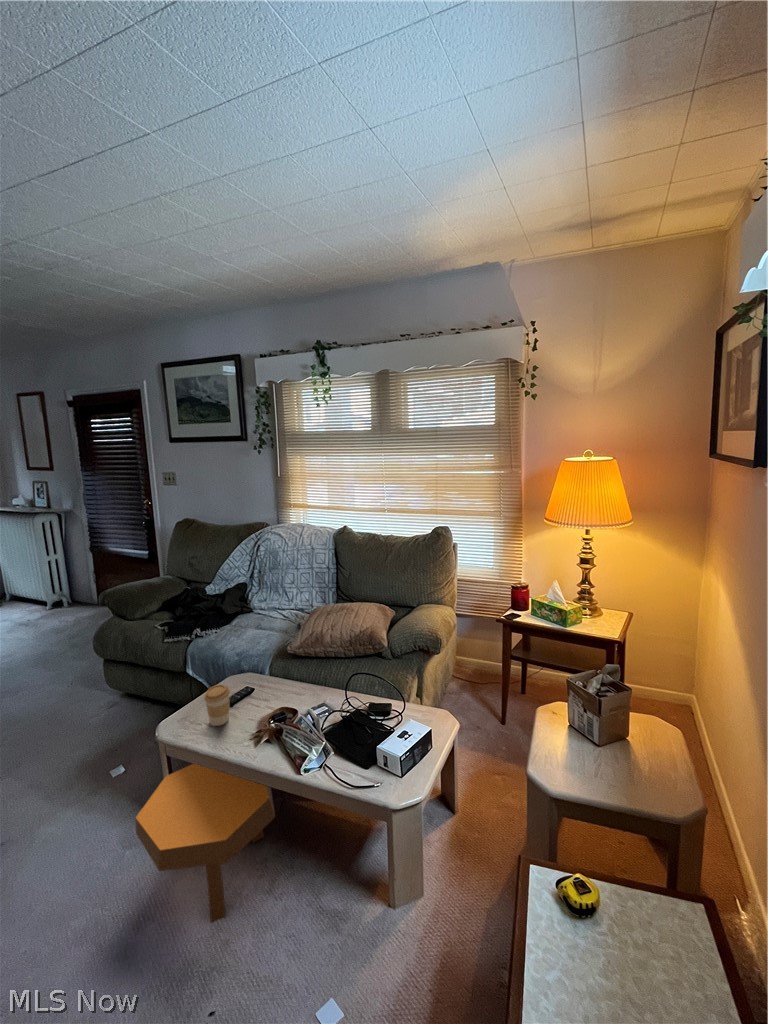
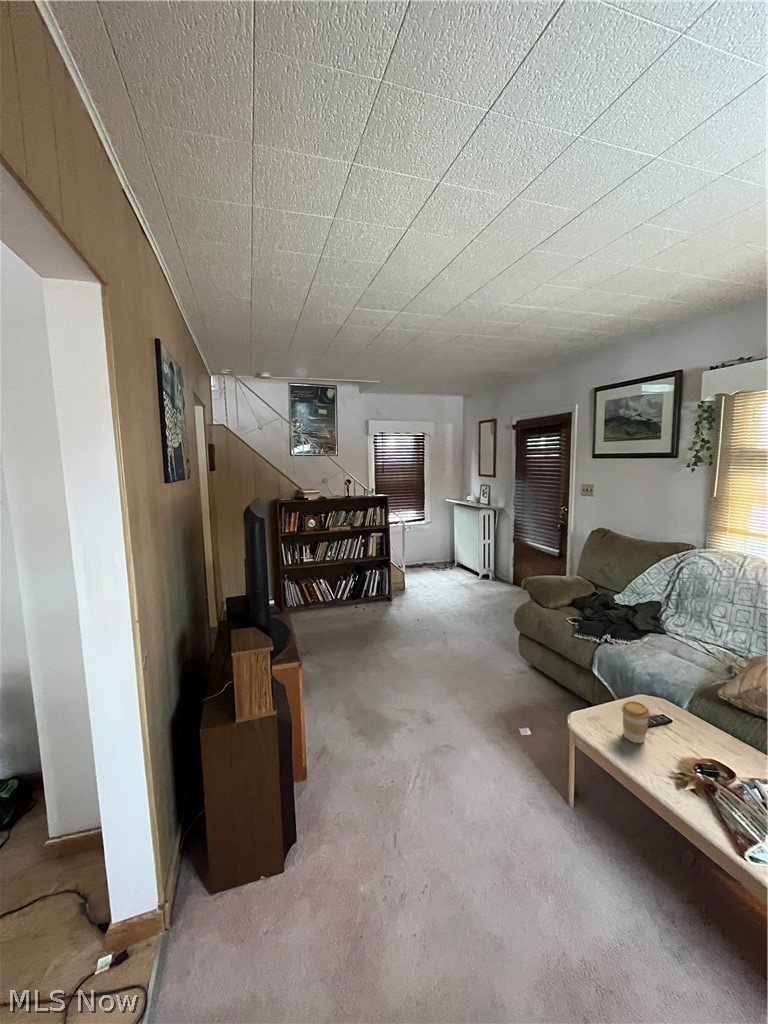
footstool: present [136,764,275,922] -> none [548,761,697,939]

